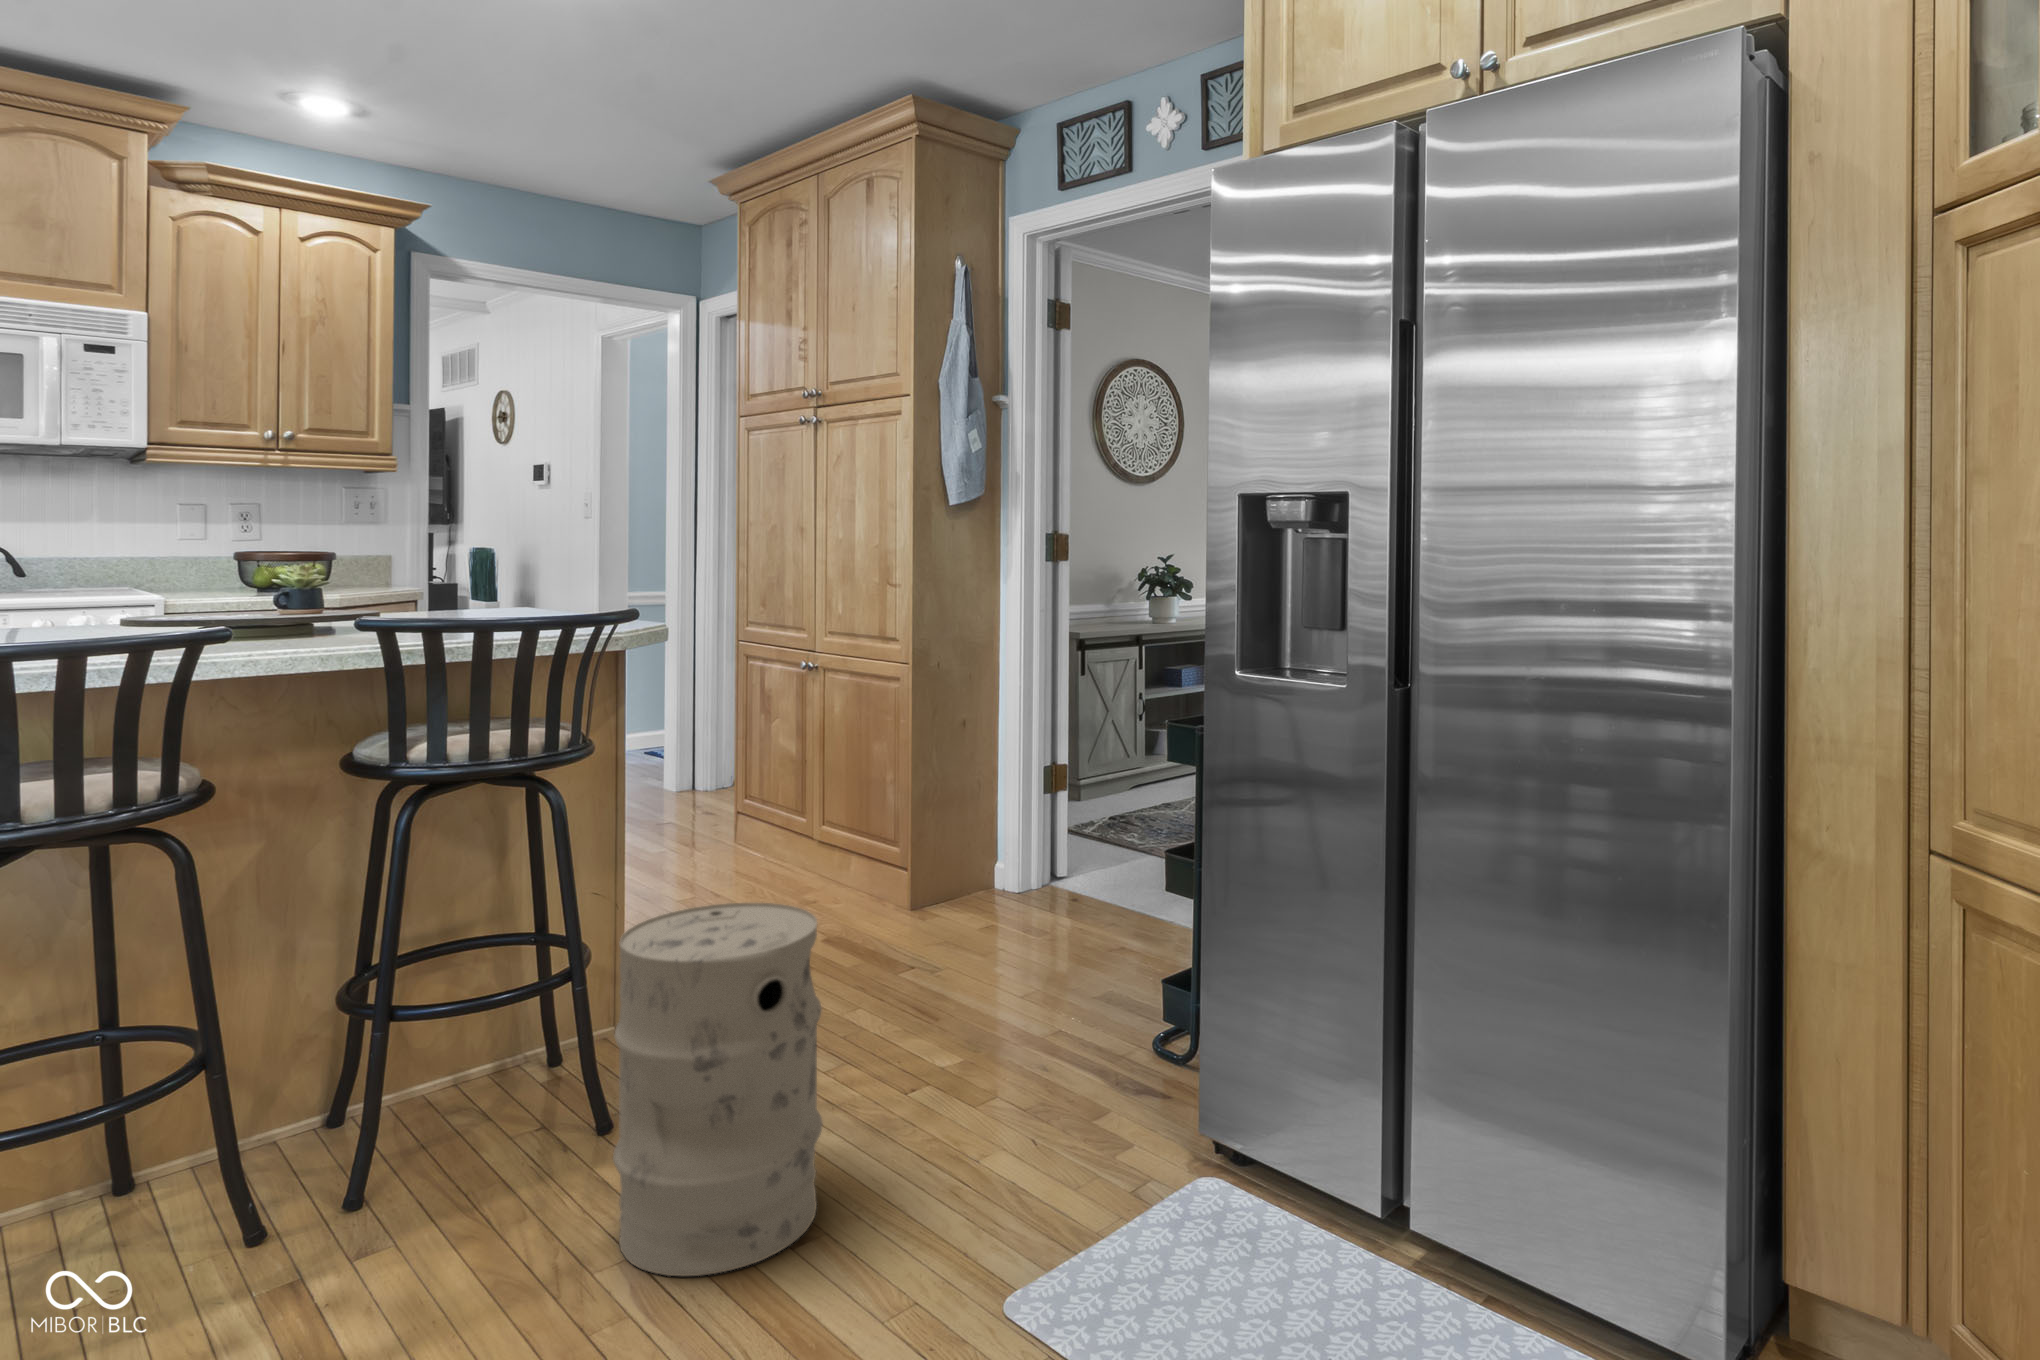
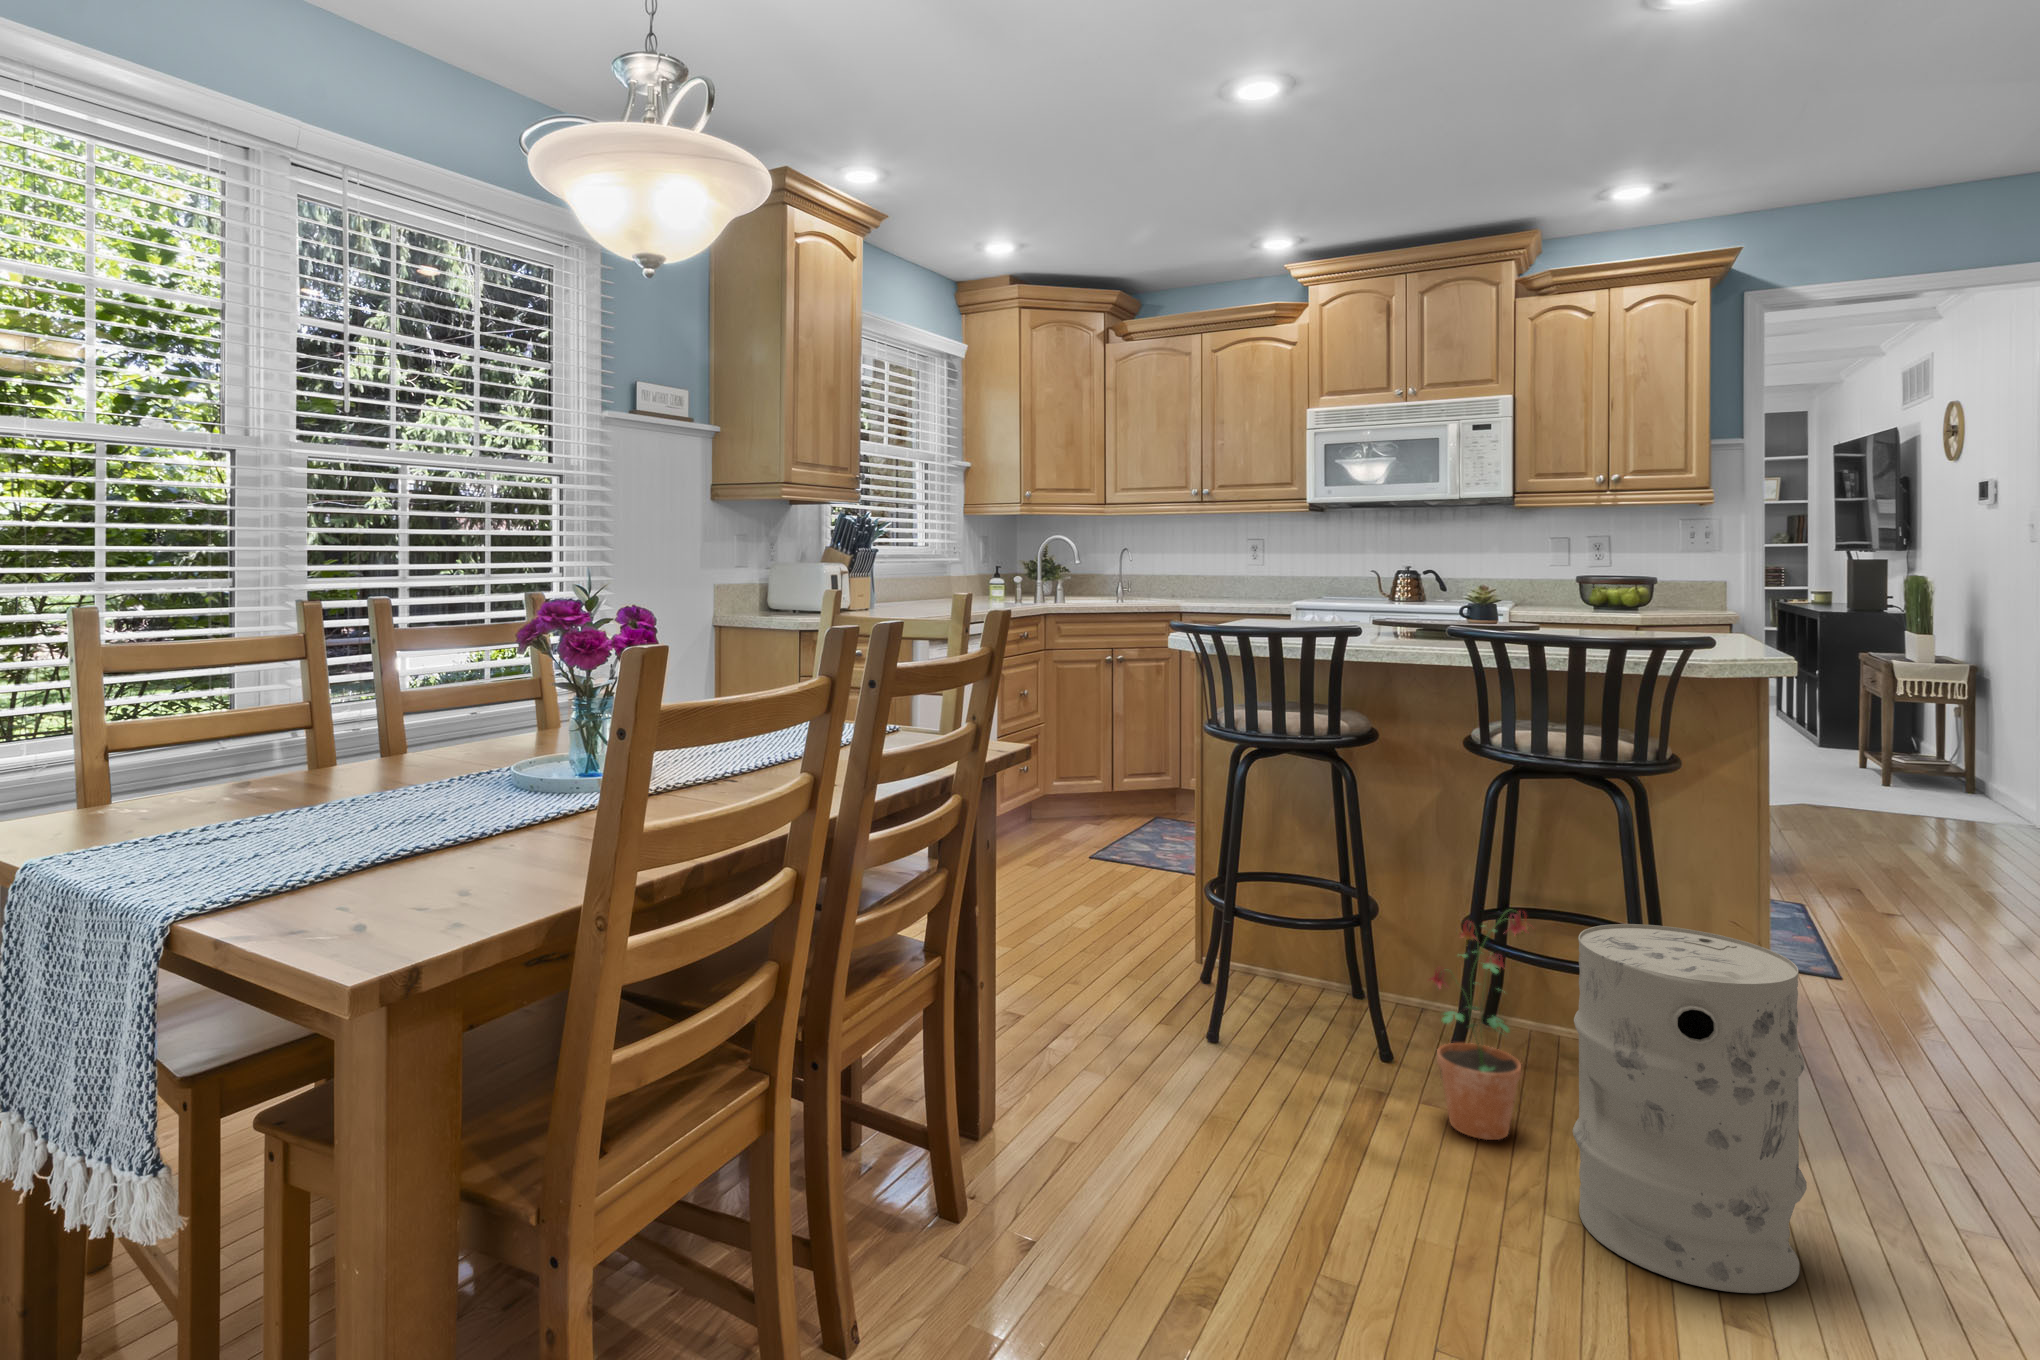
potted plant: none [383,950,511,1259] -> present [1430,911,1528,1140]

